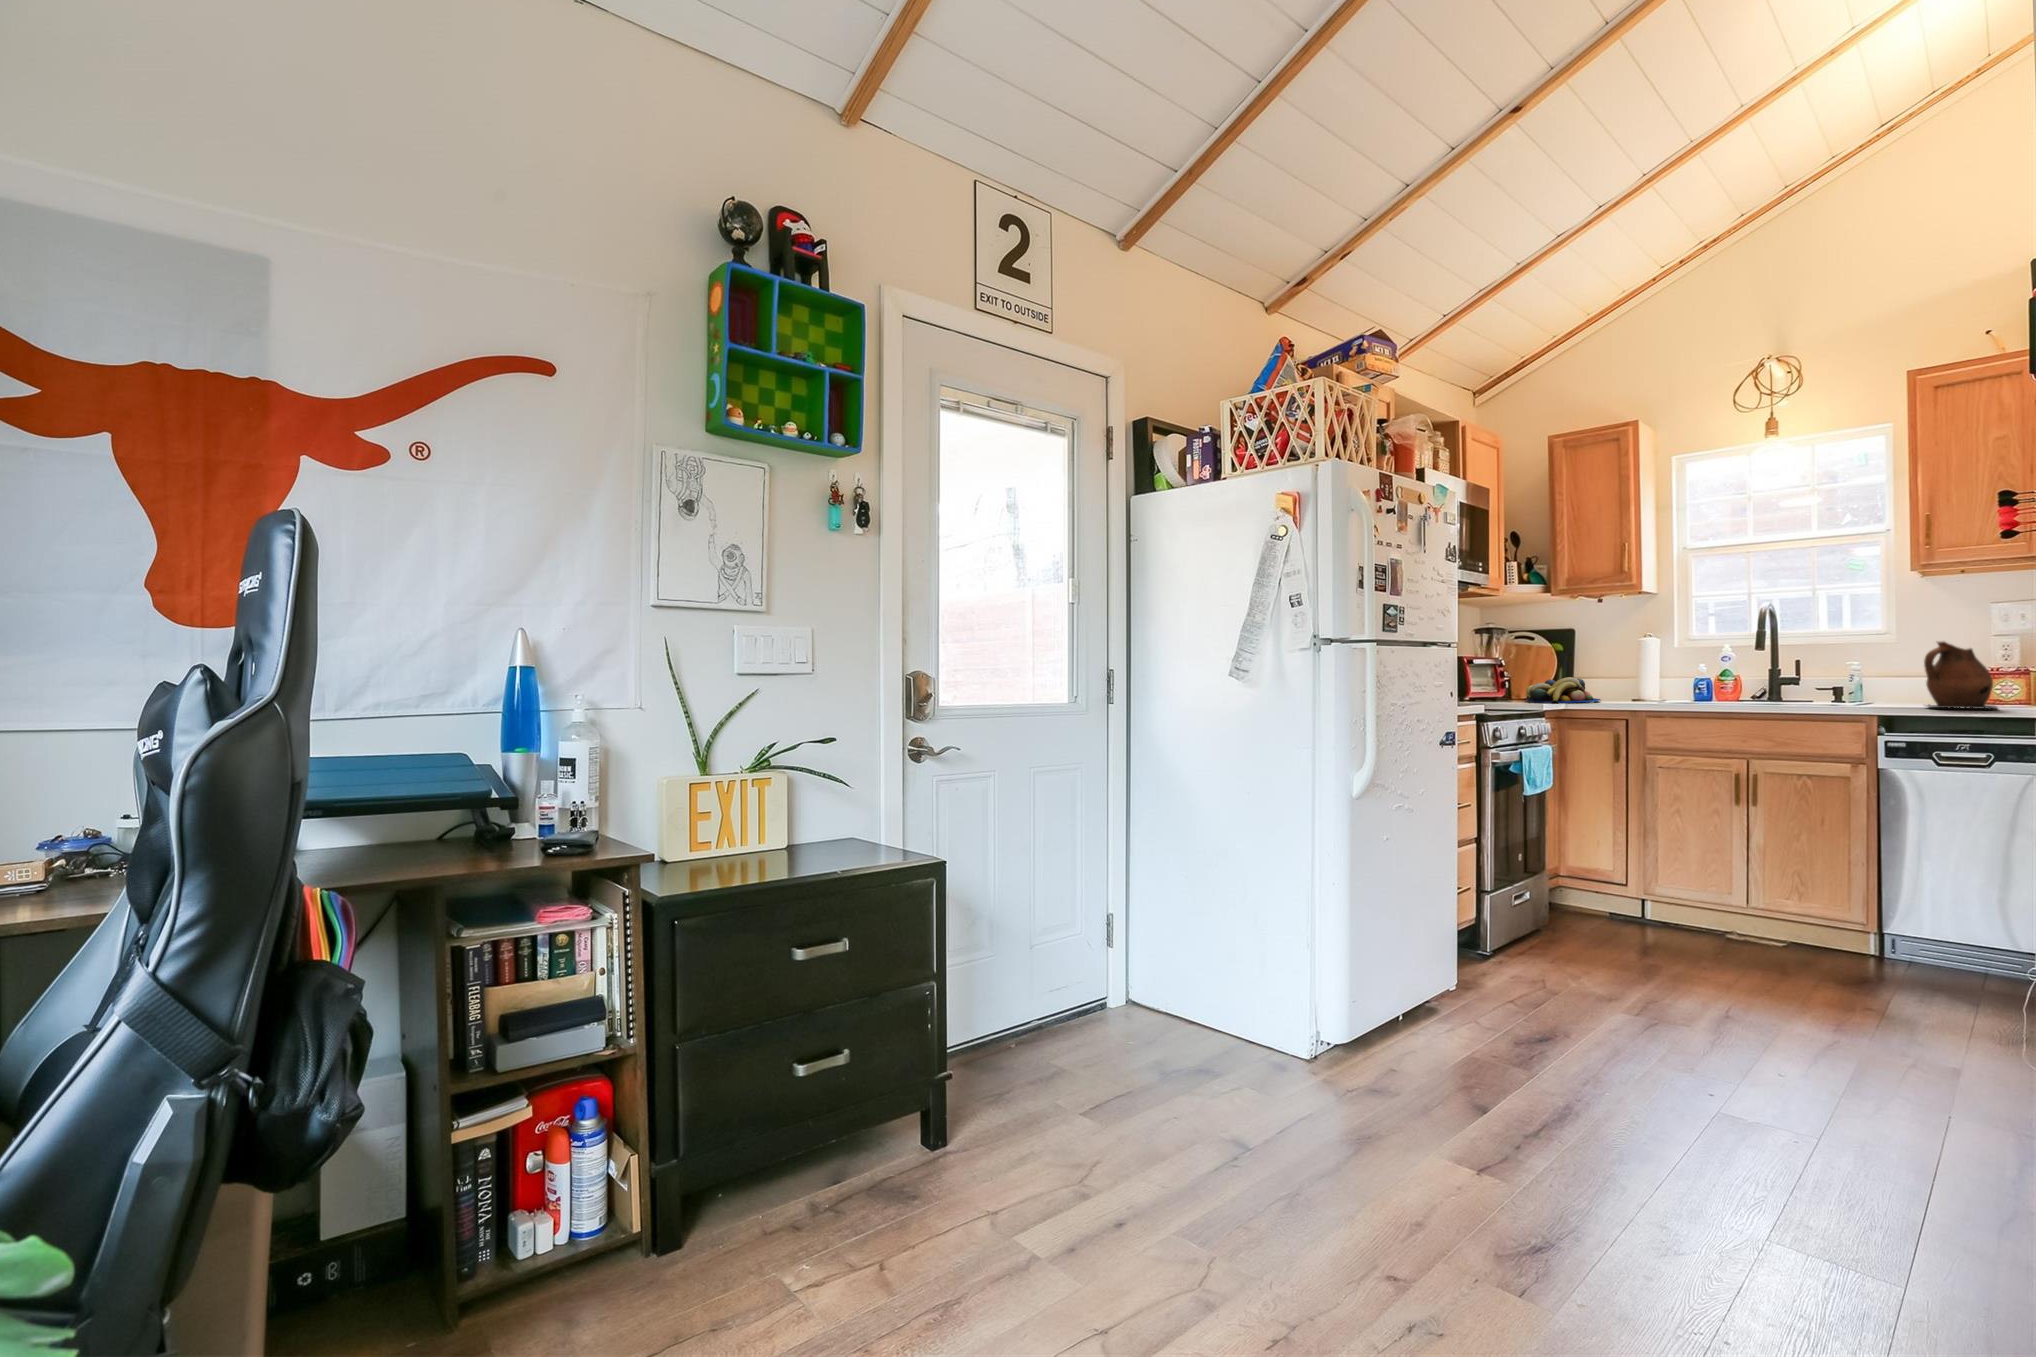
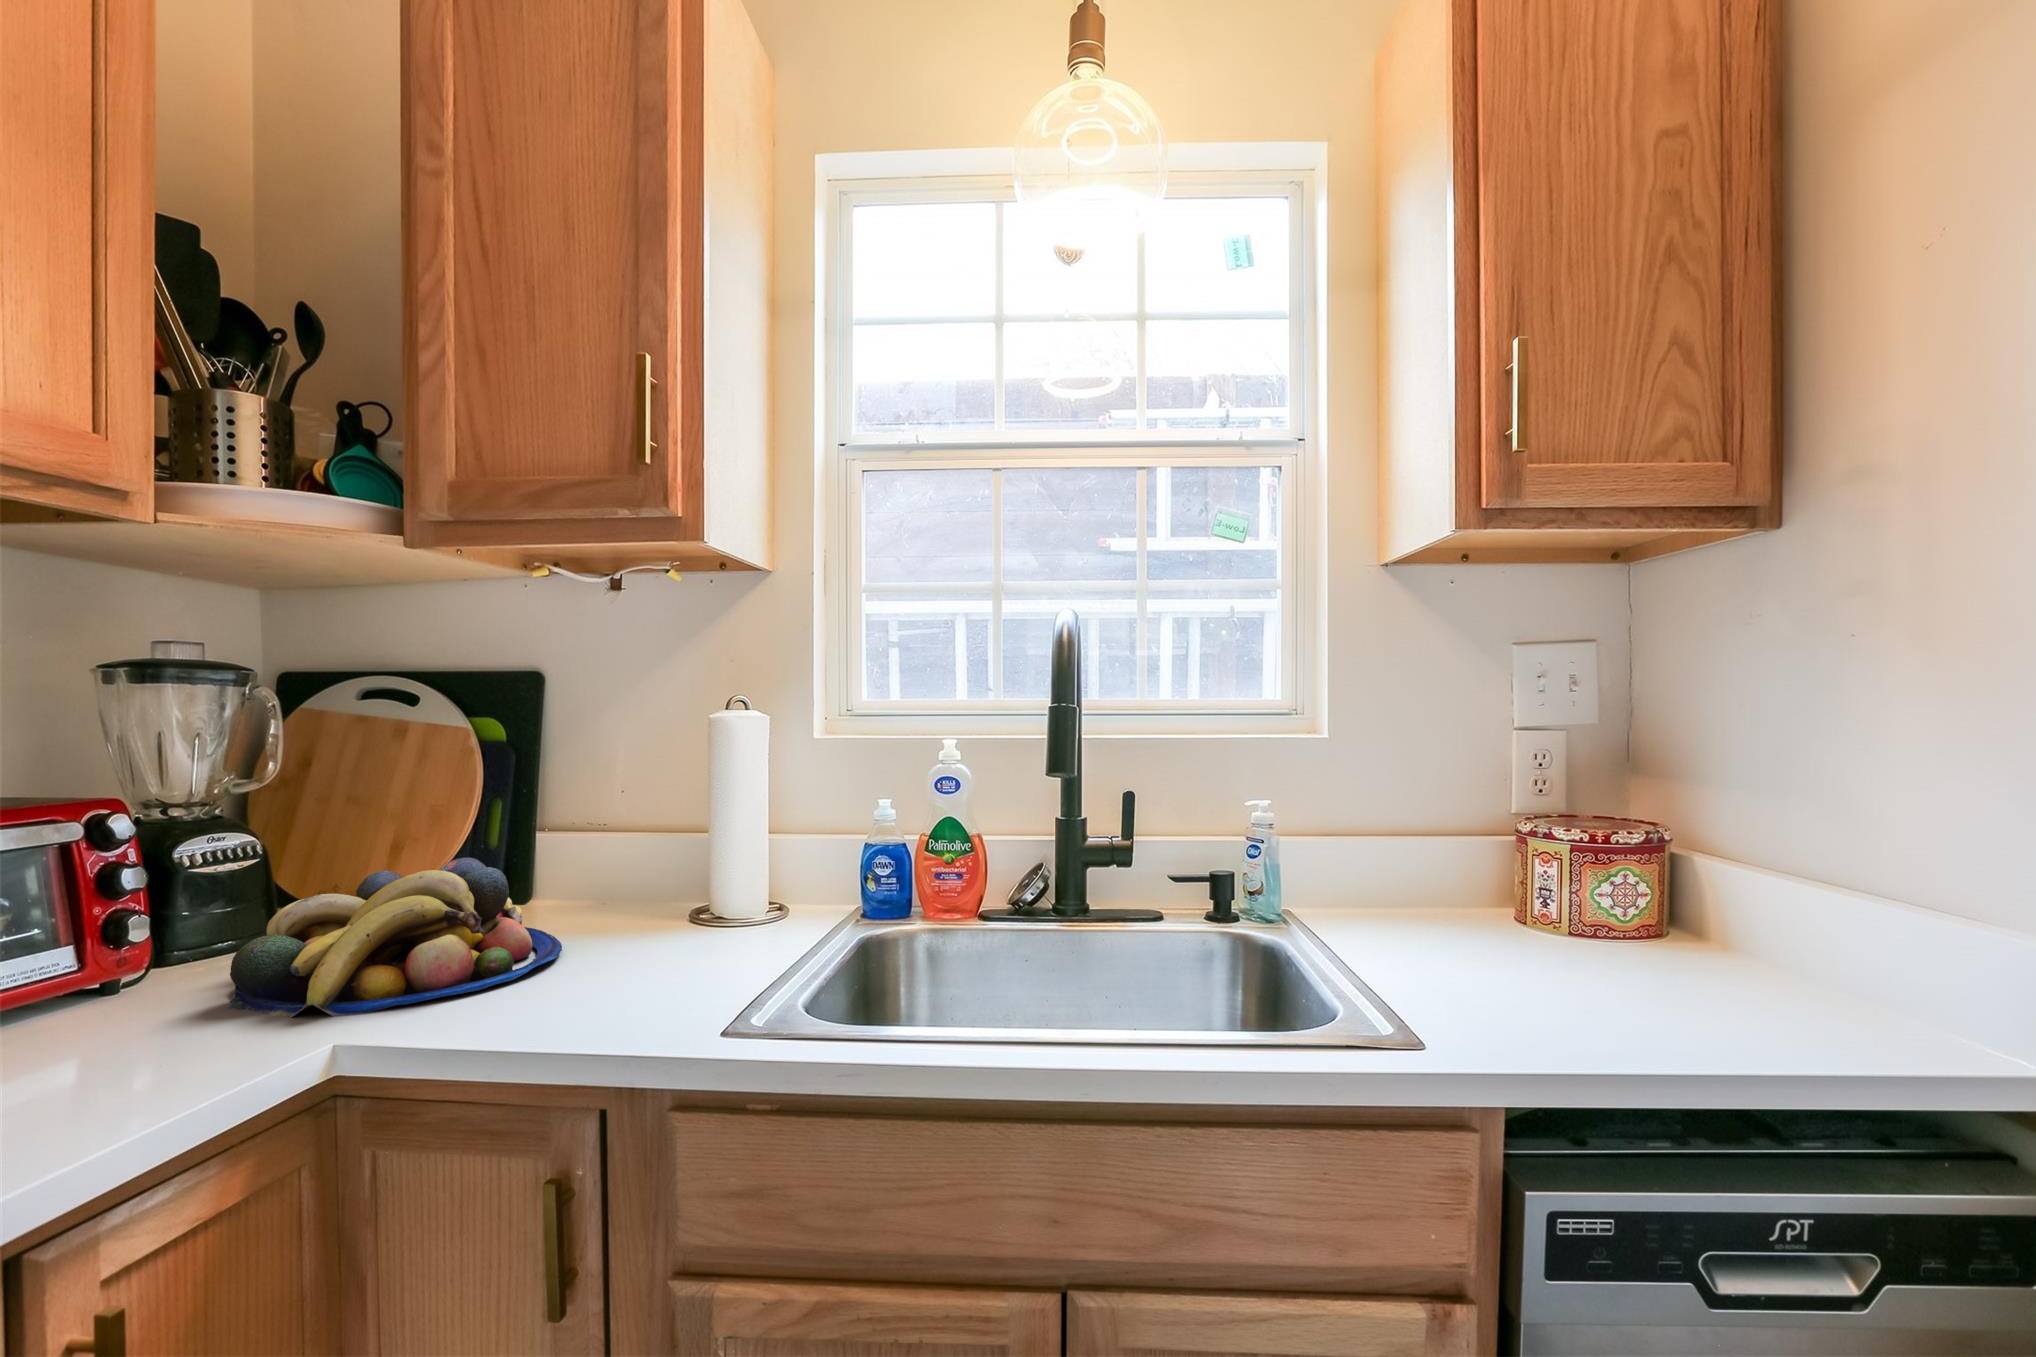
ceramic pitcher: present [1924,641,1997,709] -> none [1505,758,1773,1024]

